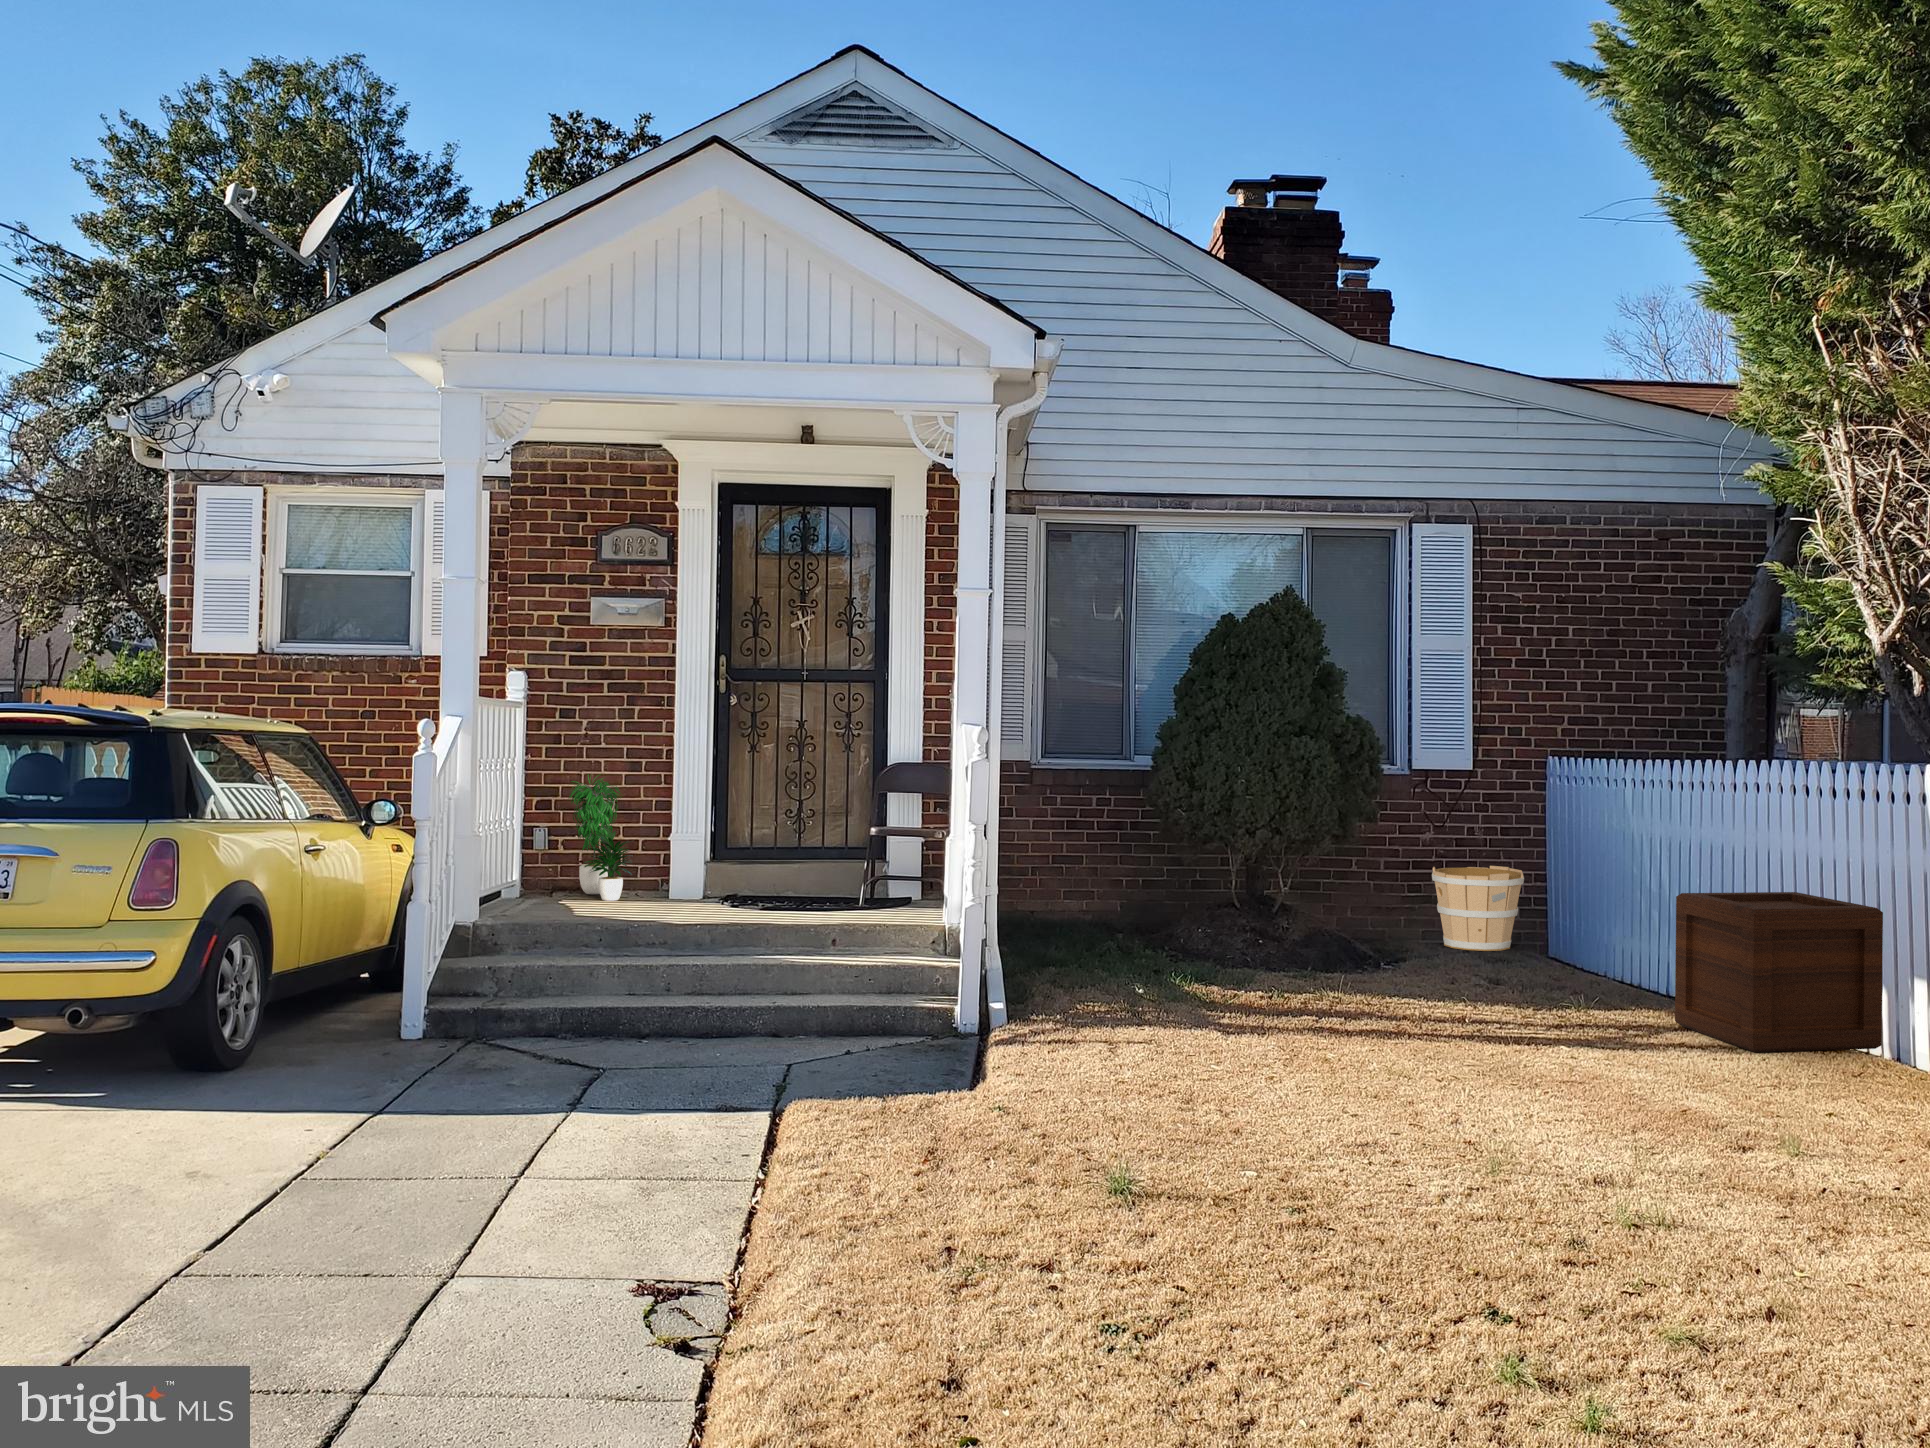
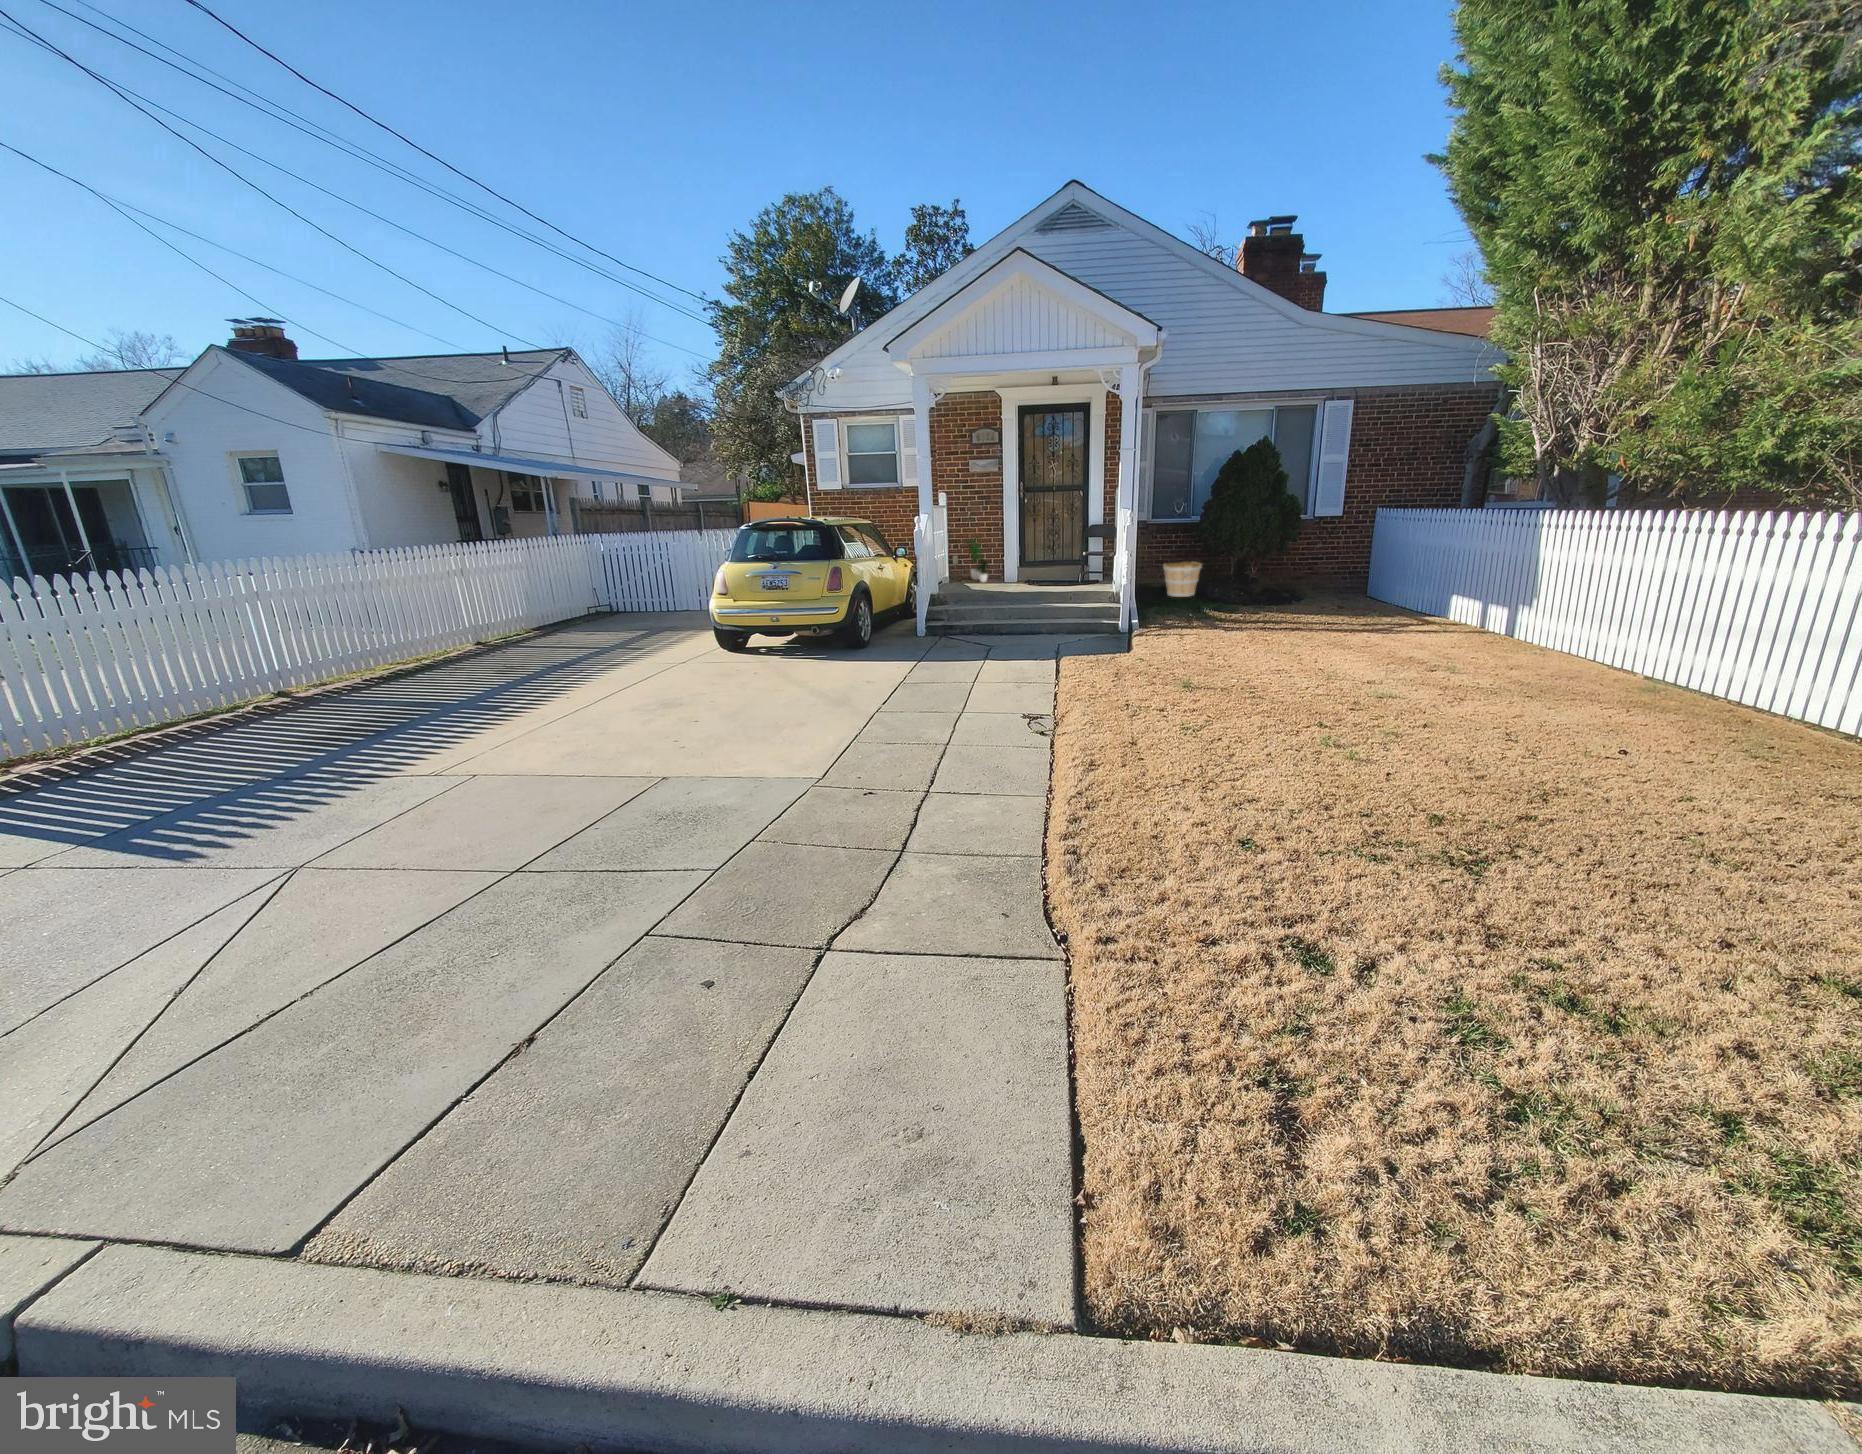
wooden bucket: present [1432,866,1524,951] -> present [1163,562,1202,597]
wooden crate: present [1675,892,1883,1052] -> none [1414,567,1515,633]

